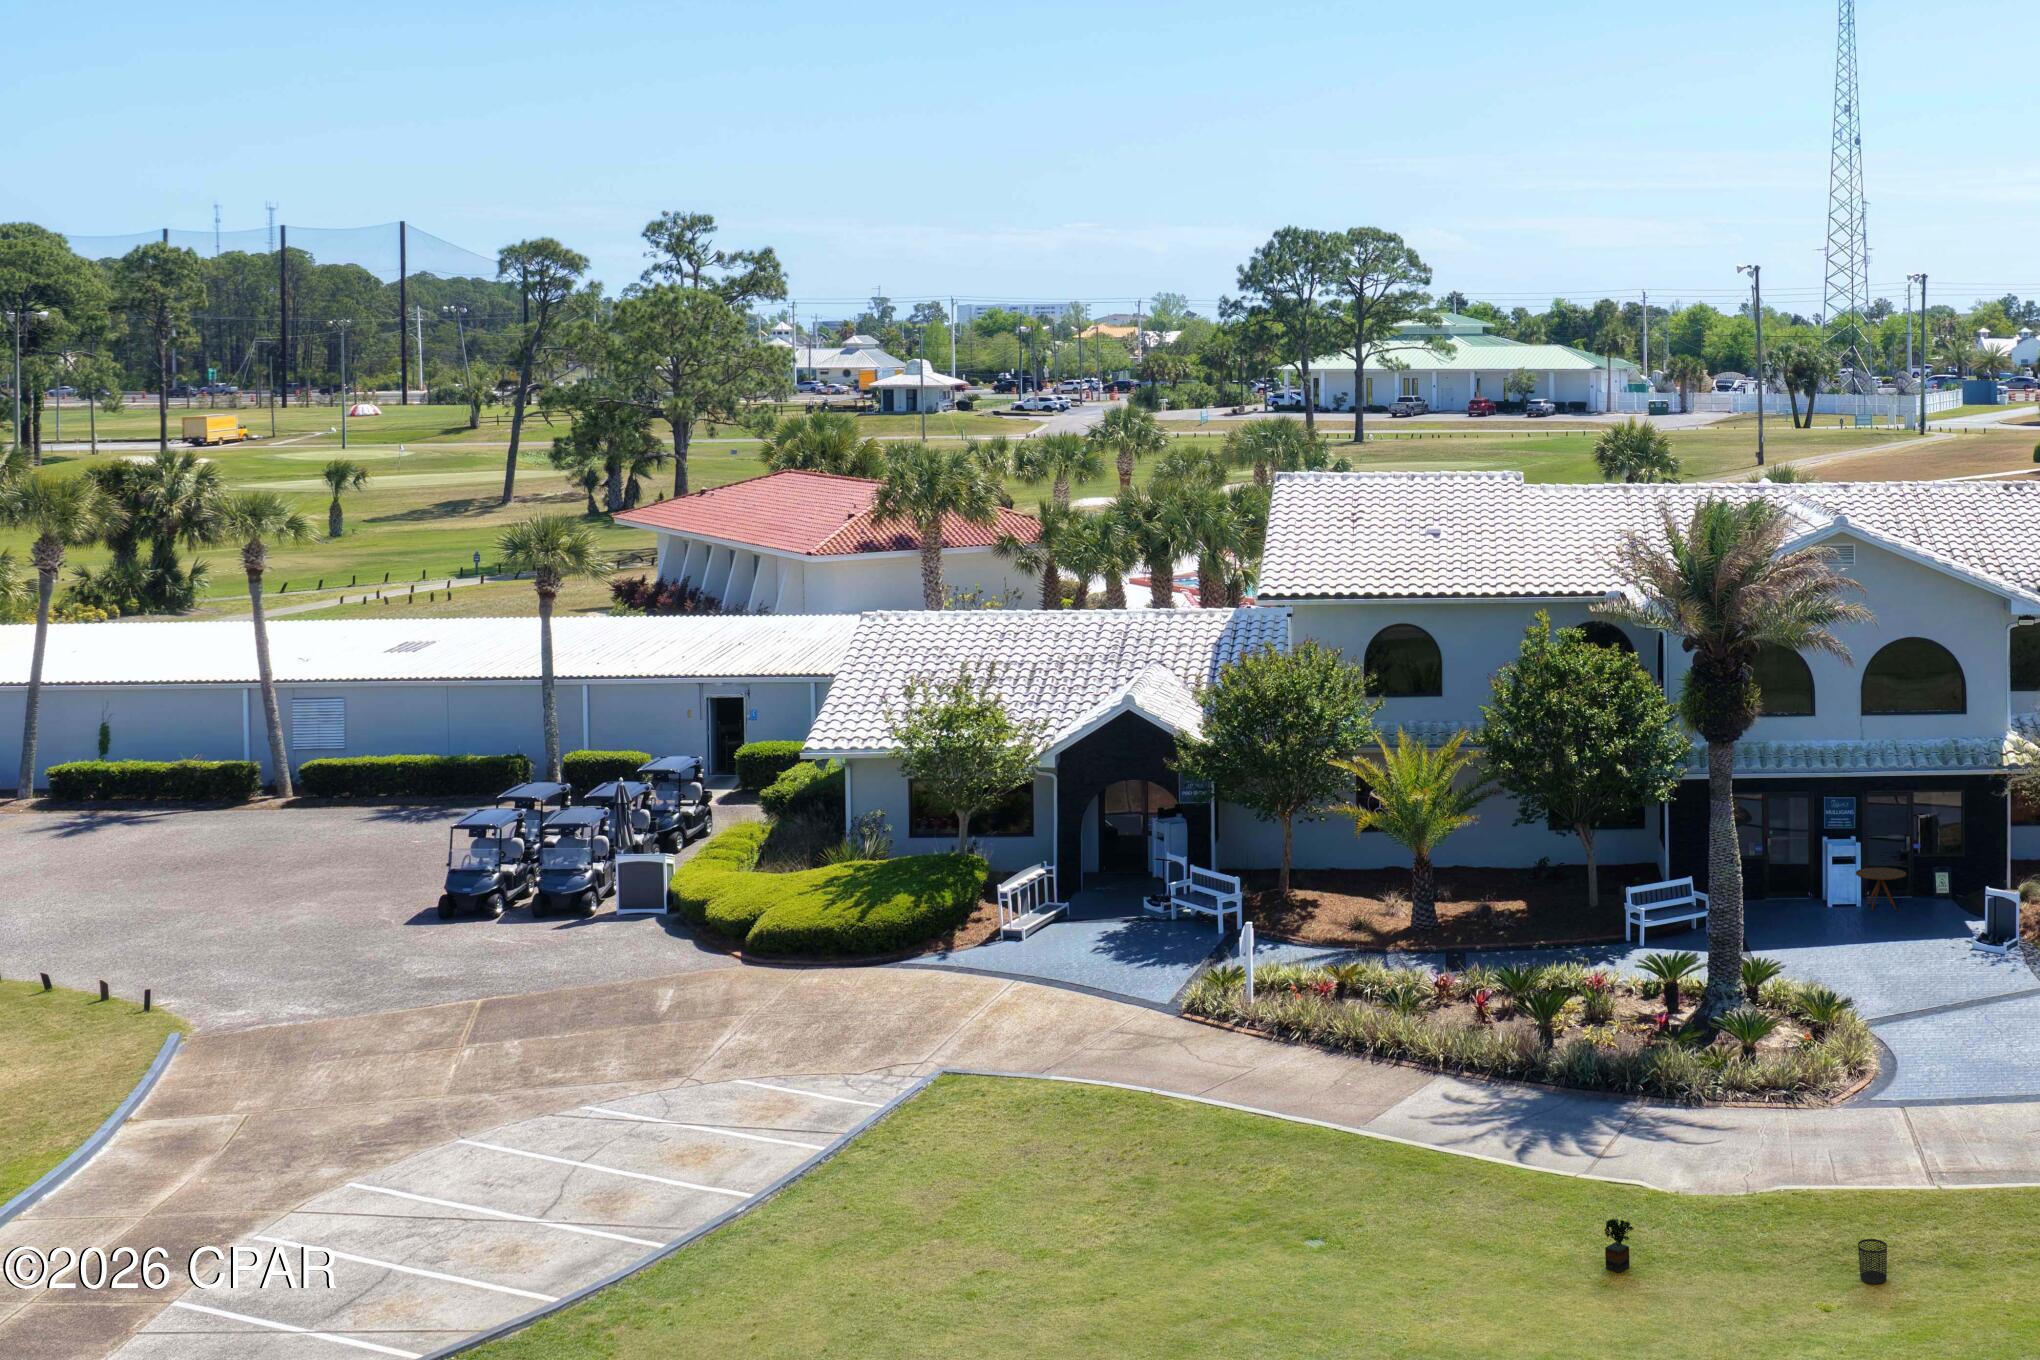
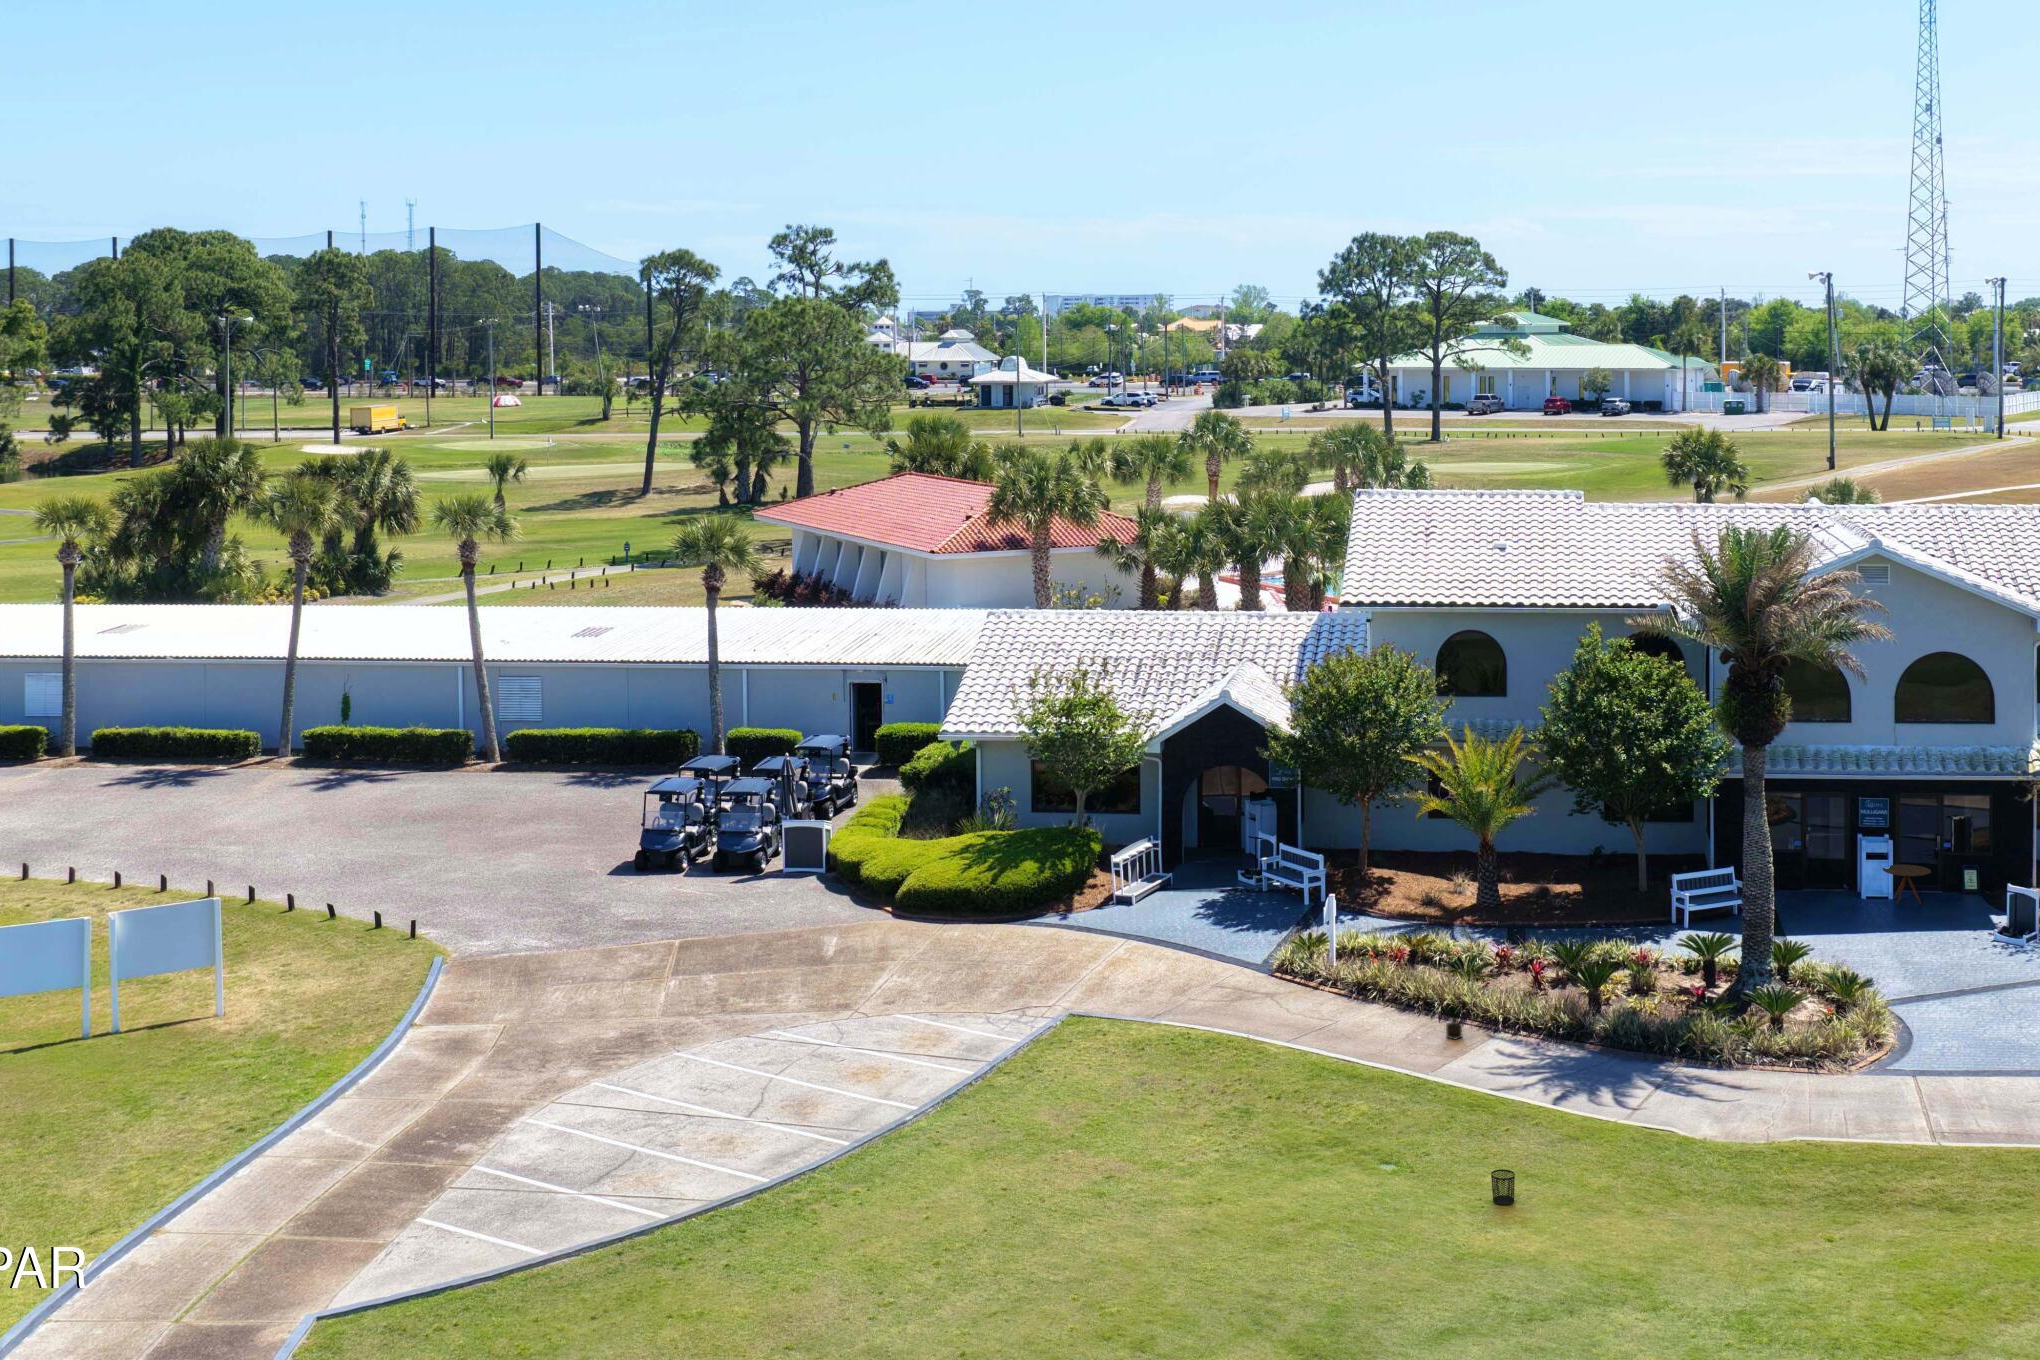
potted tree: present [1604,1219,1633,1273] -> present [1445,1006,1463,1040]
waste bin: present [1858,1239,1887,1284] -> present [1491,1169,1515,1205]

